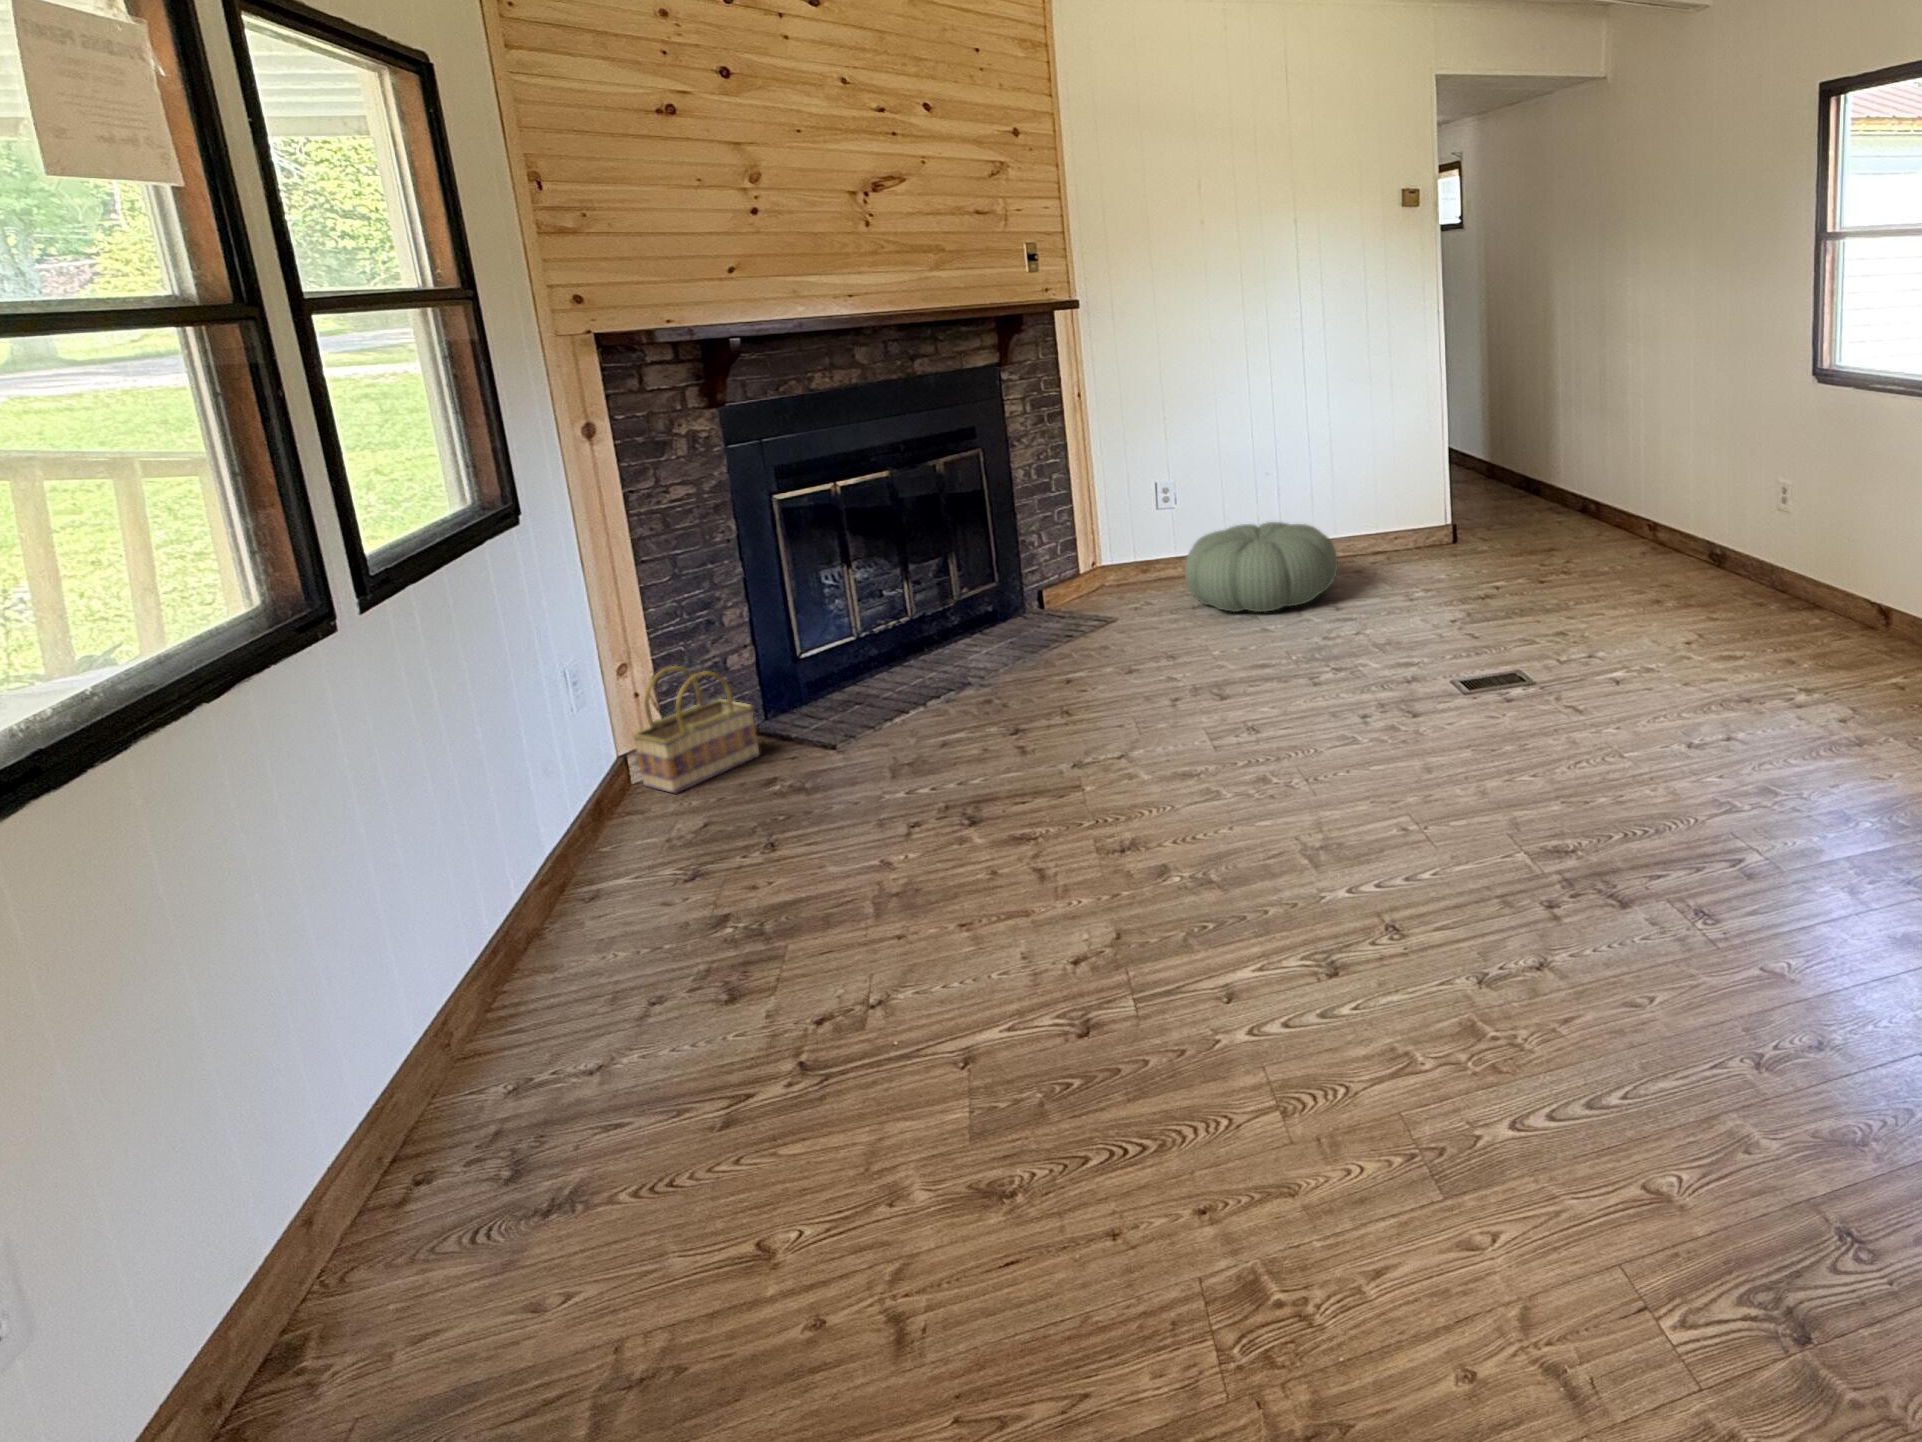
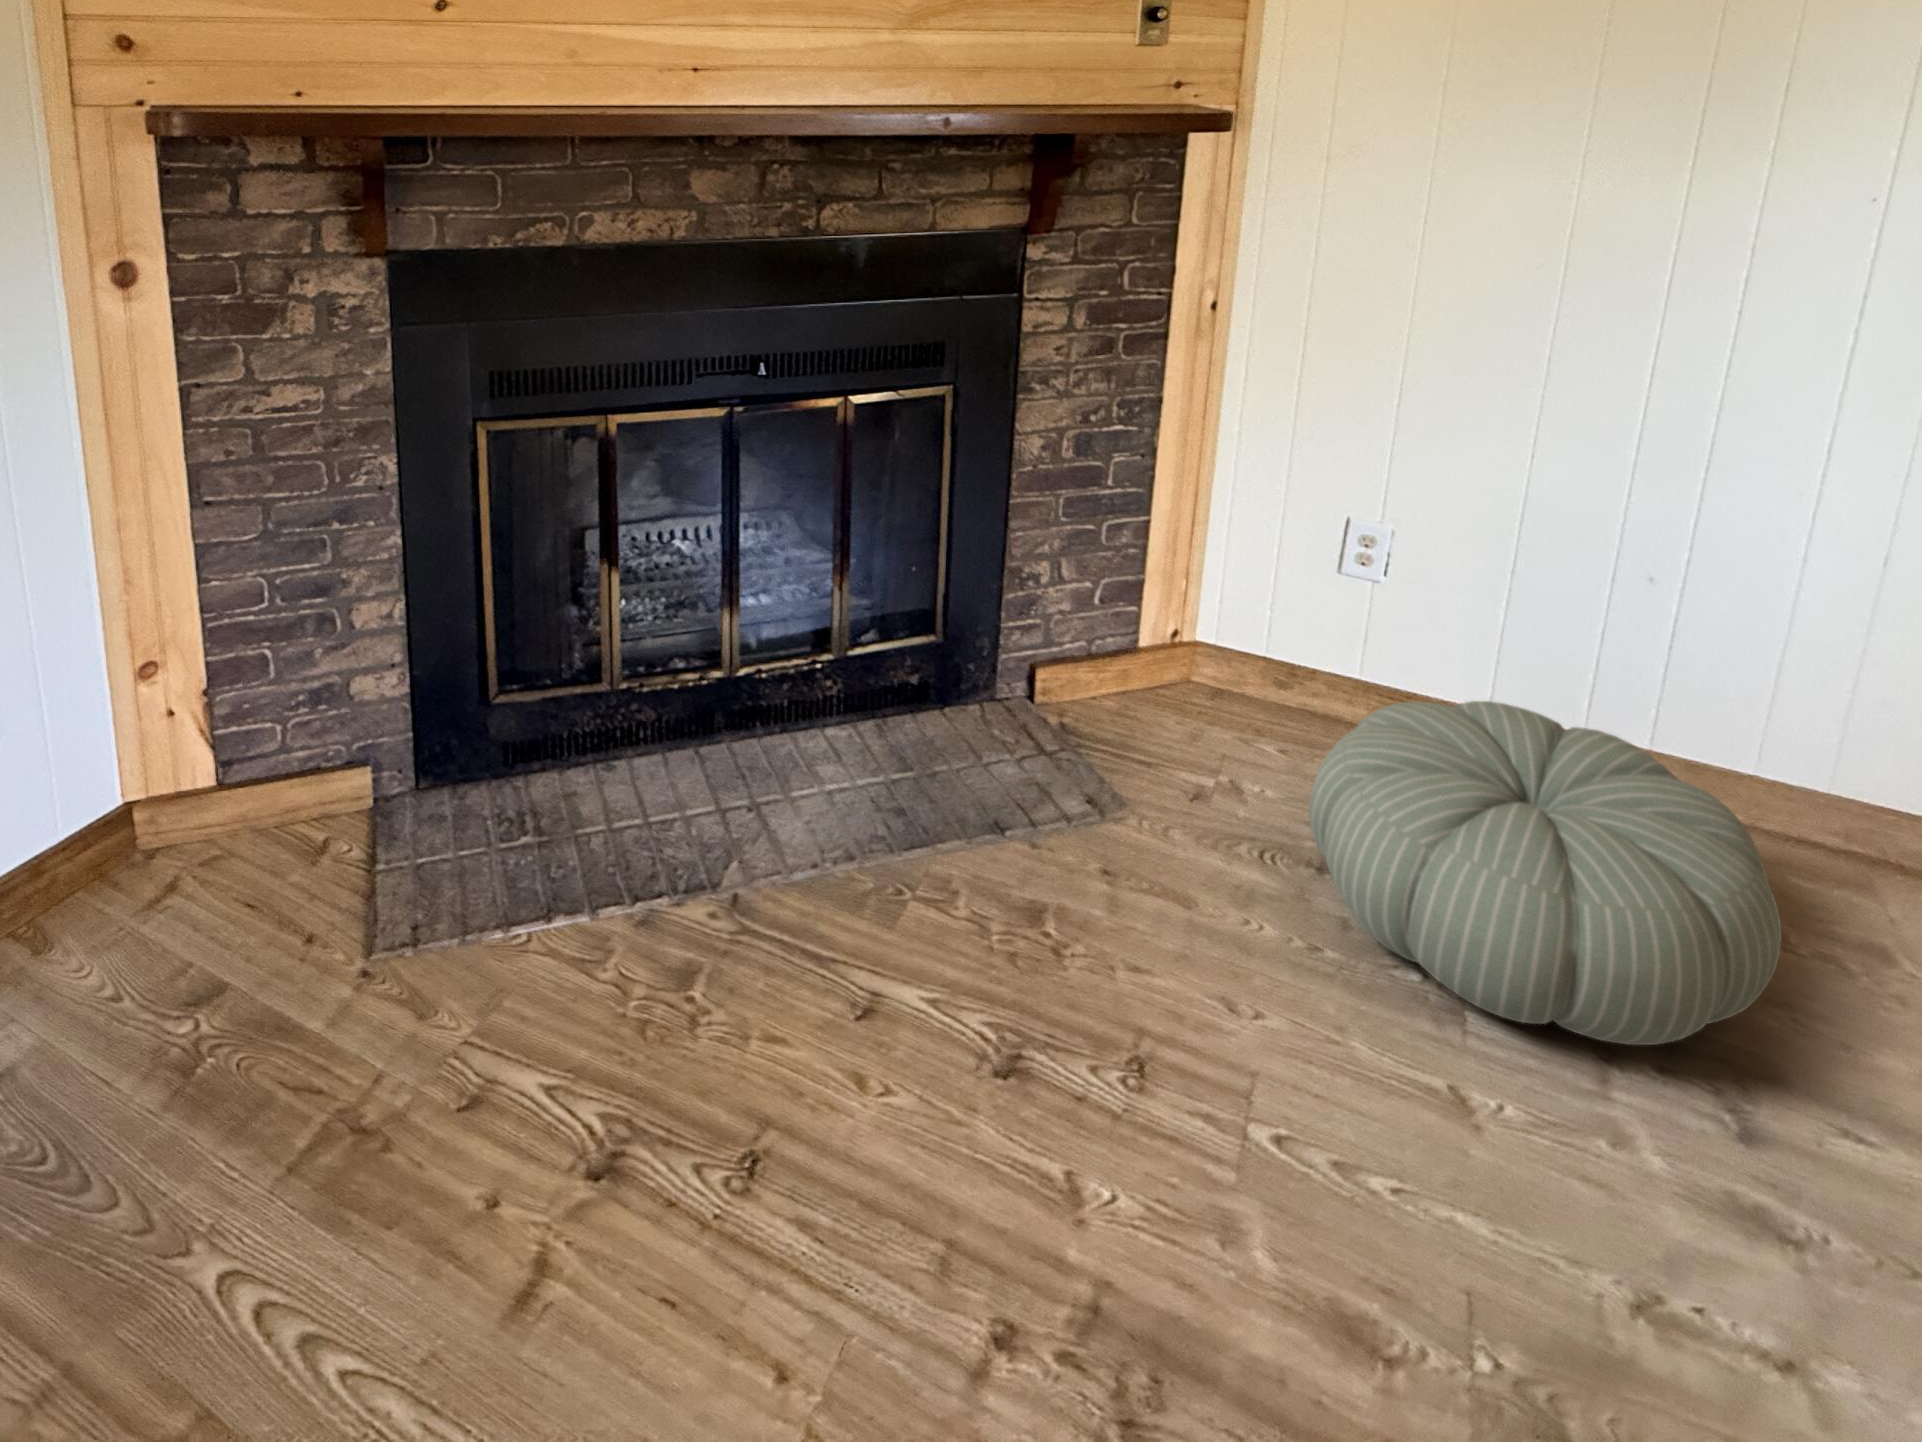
basket: present [632,666,759,793] -> none [120,684,314,914]

